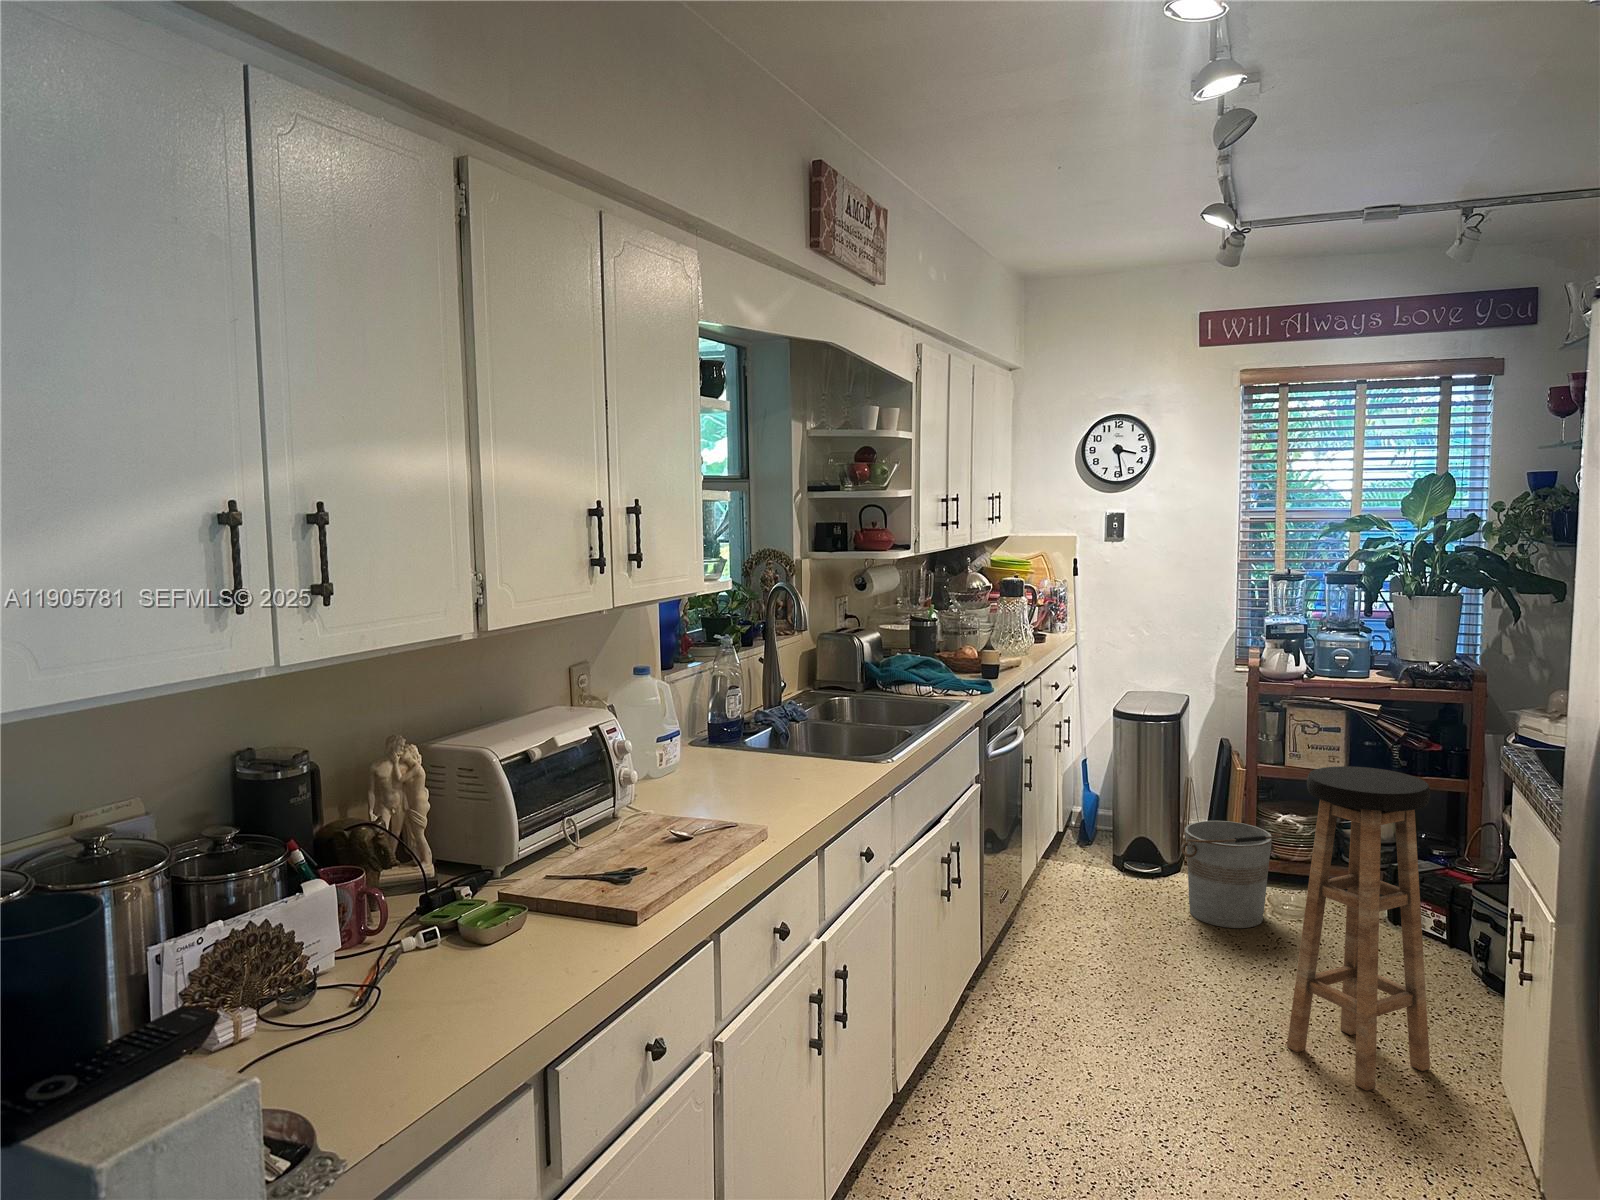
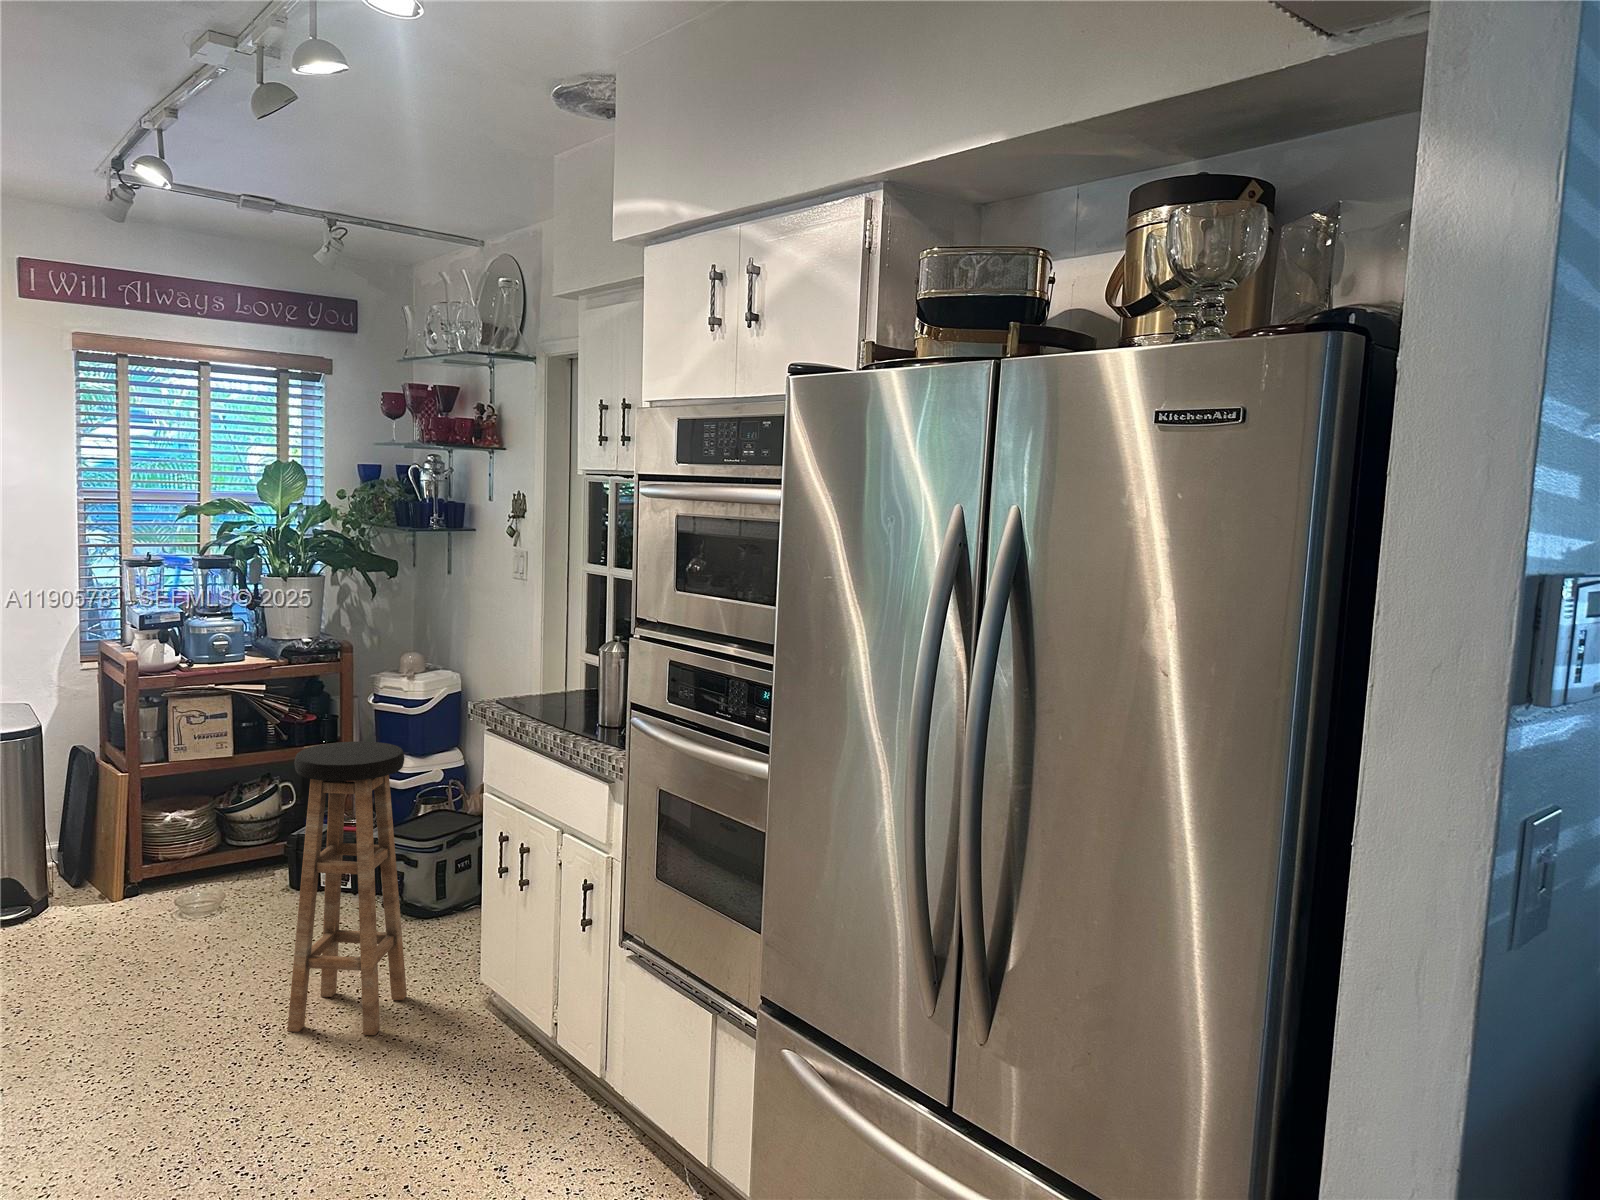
bucket: present [1181,821,1283,928] -> none [84,832,199,951]

